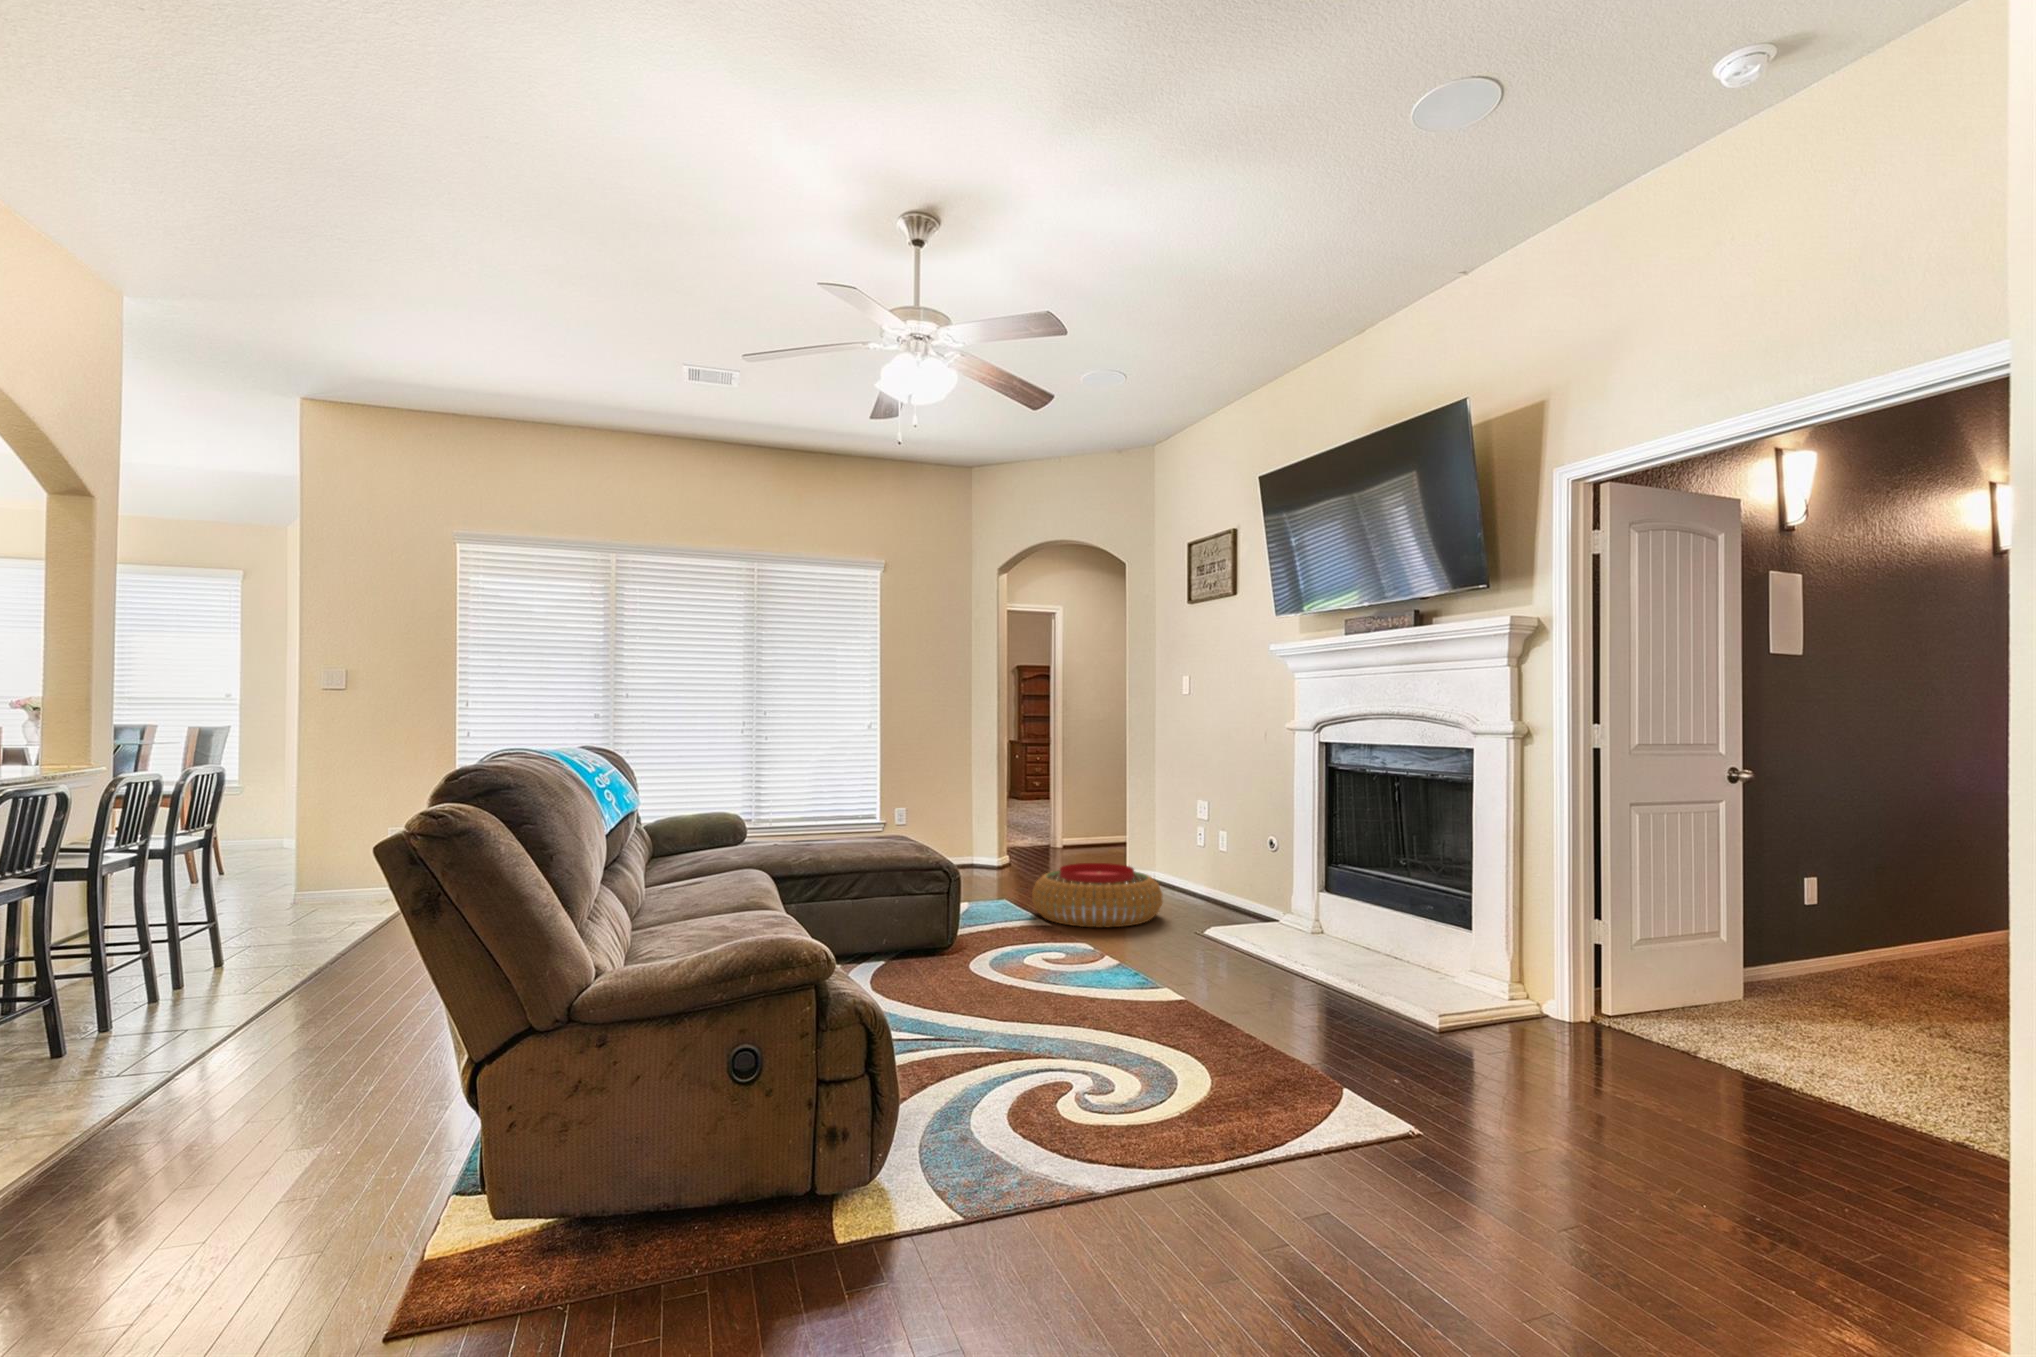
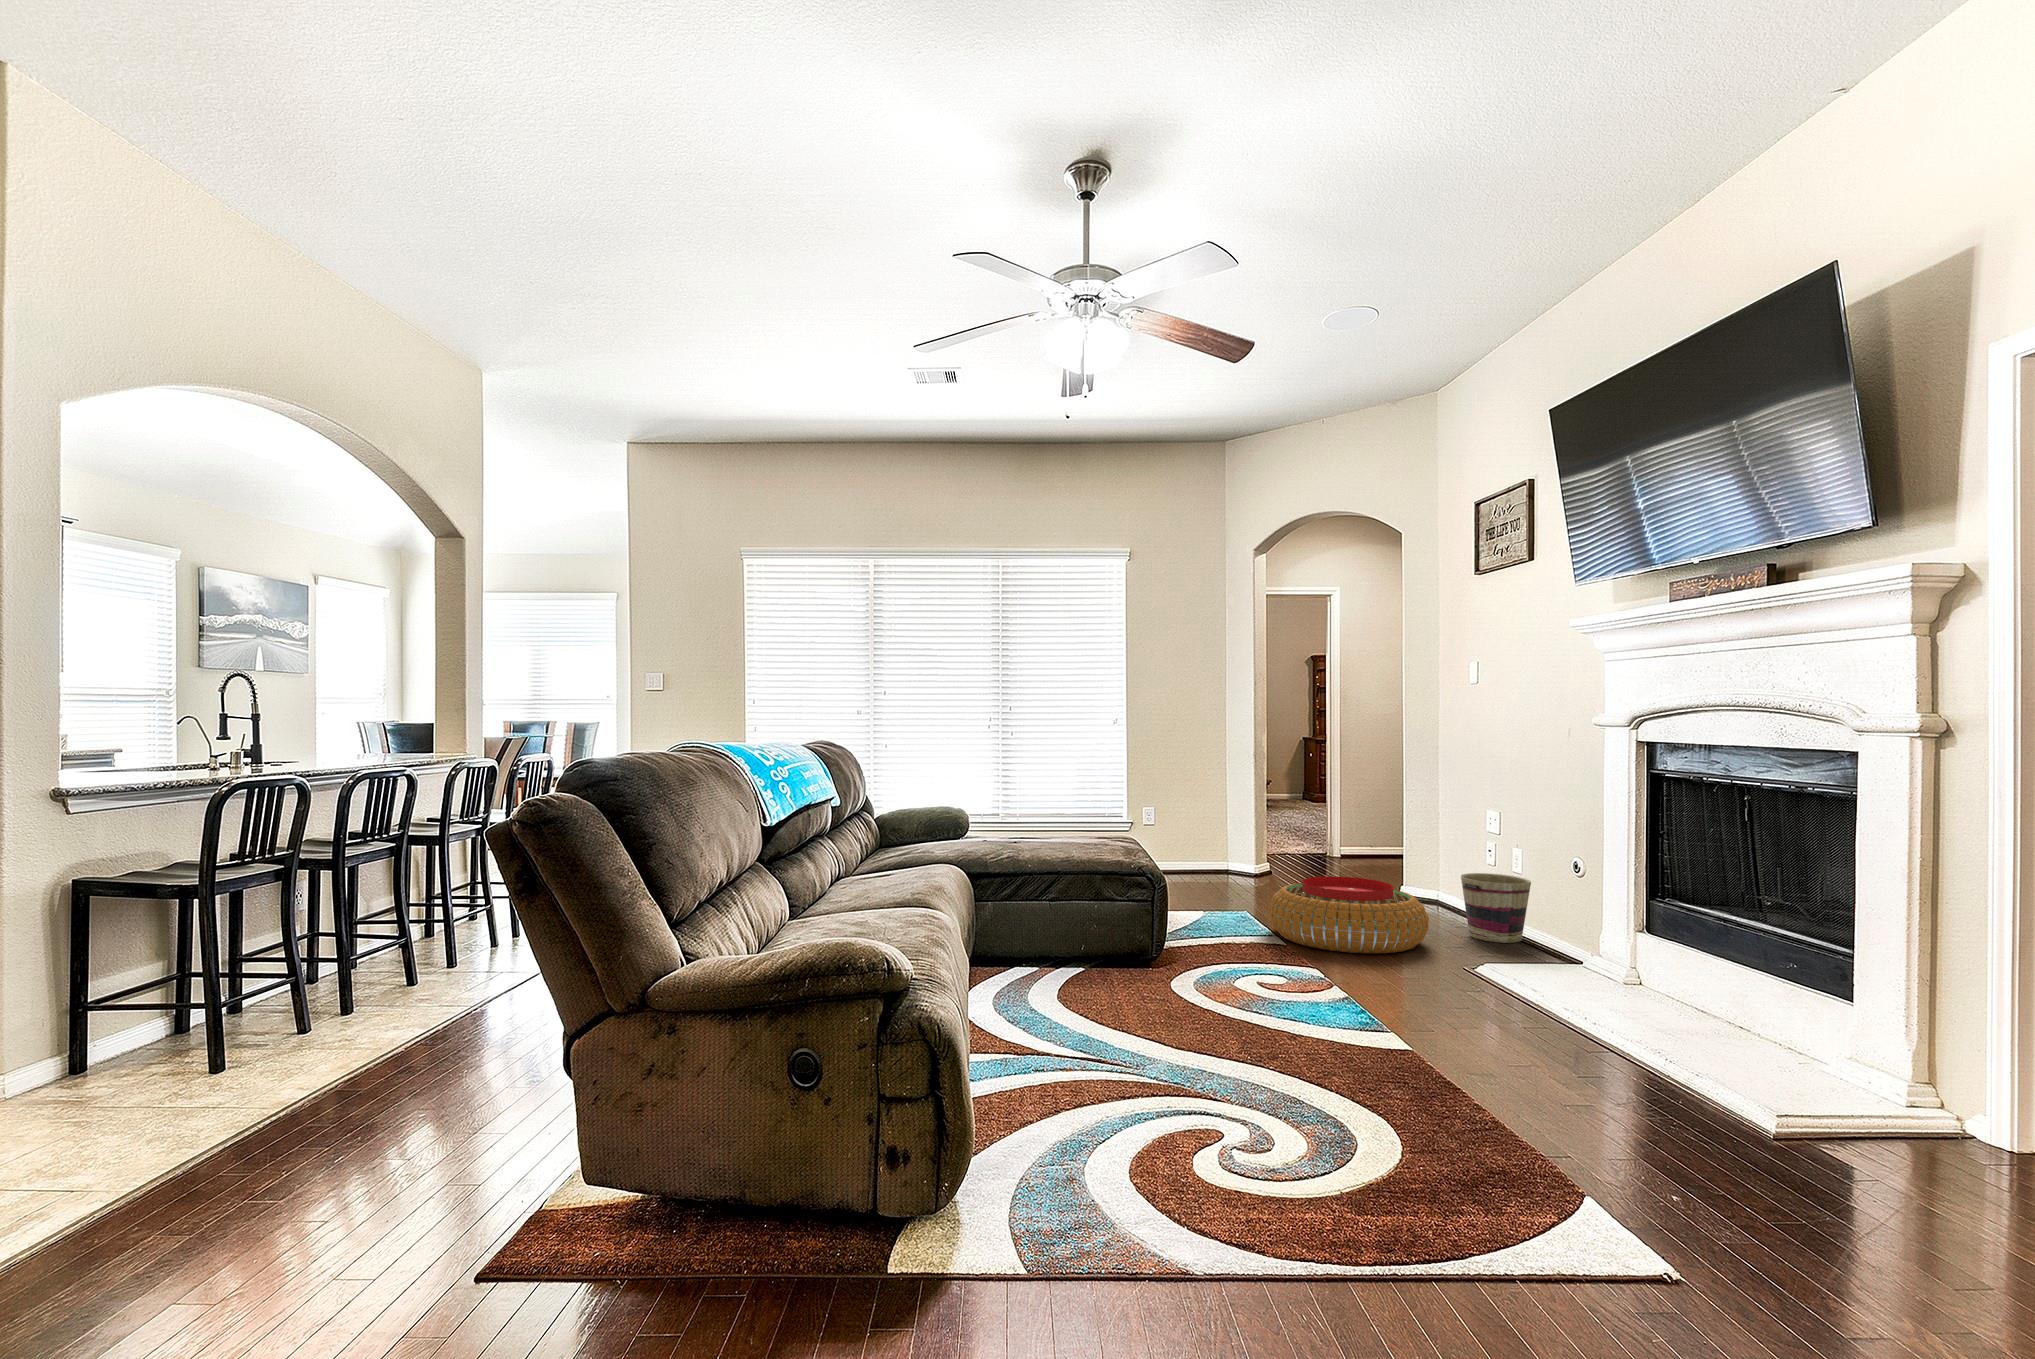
basket: none [1182,852,1236,909] -> present [1461,873,1531,943]

